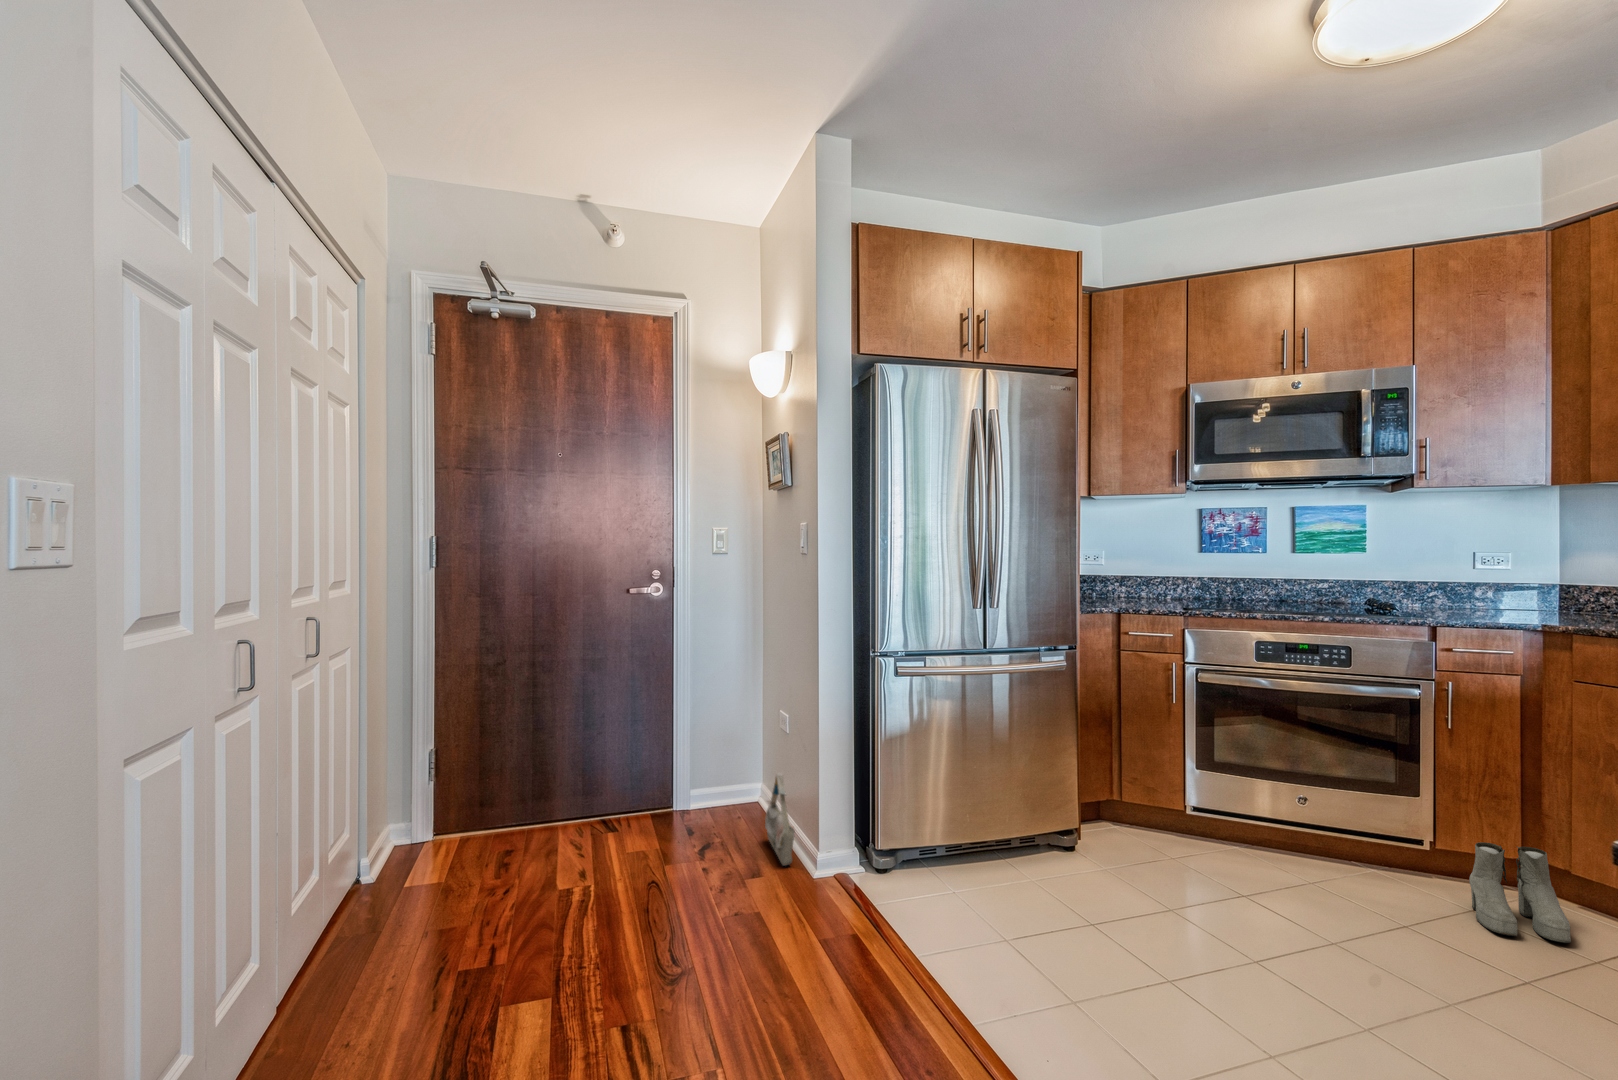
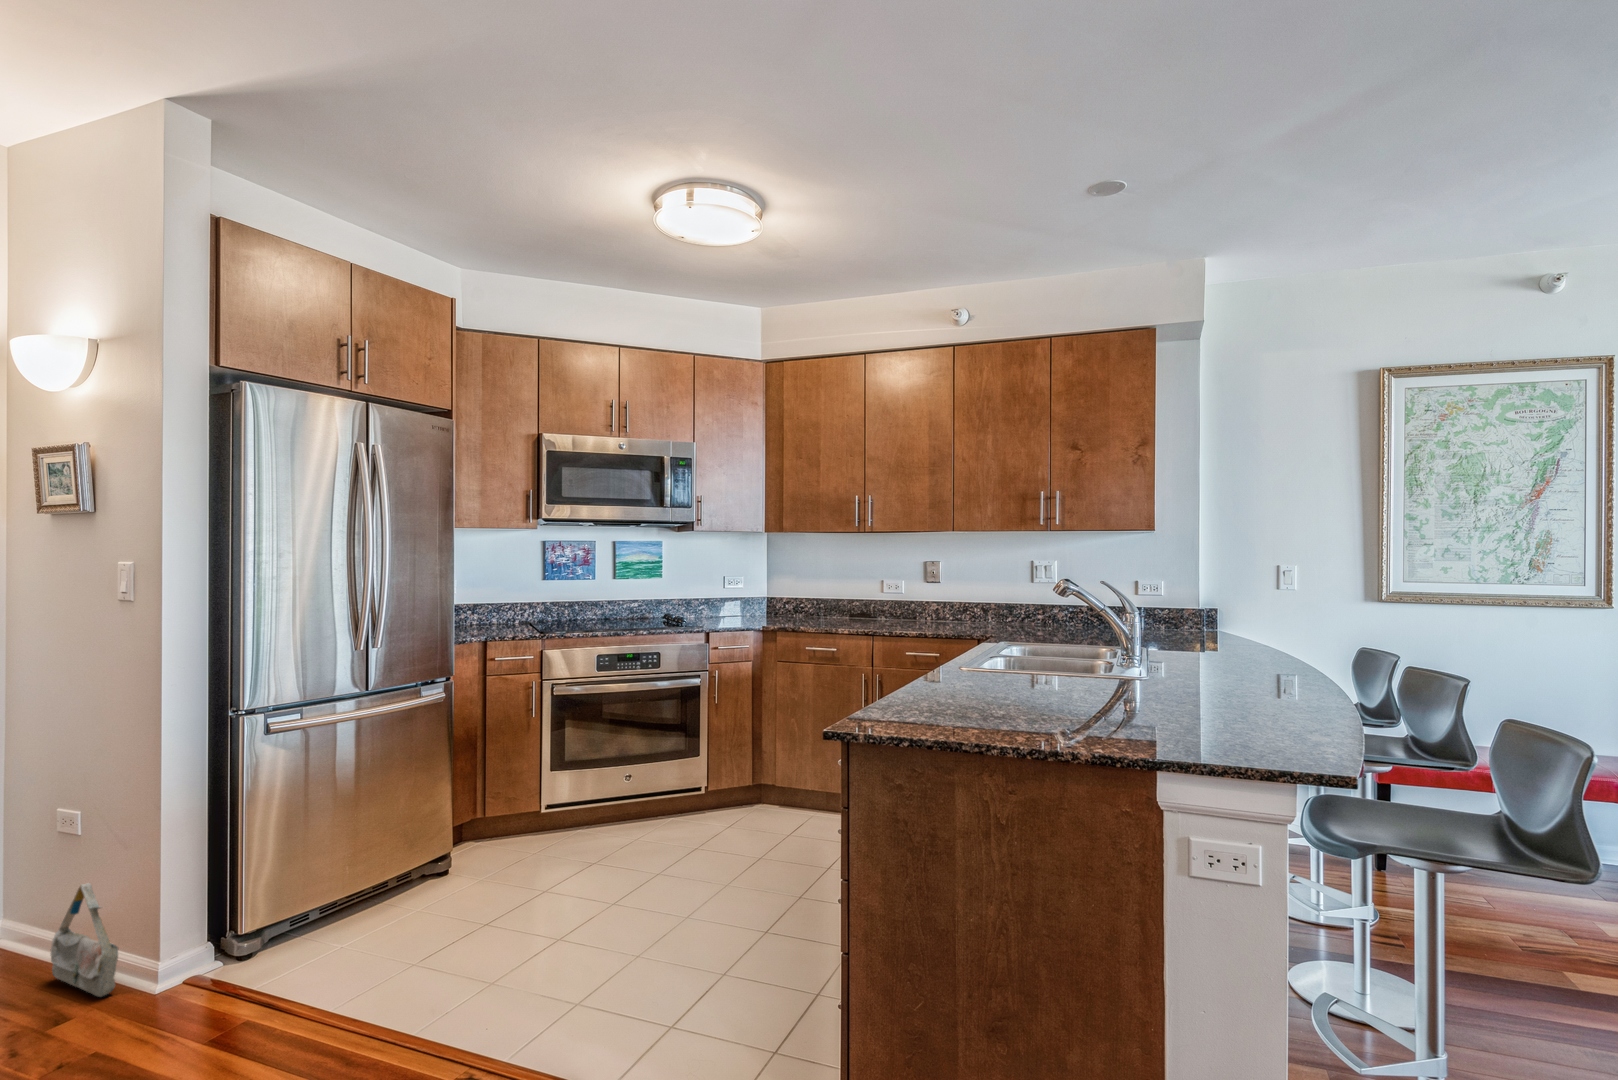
boots: present [1469,842,1571,943] -> none [729,777,779,839]

